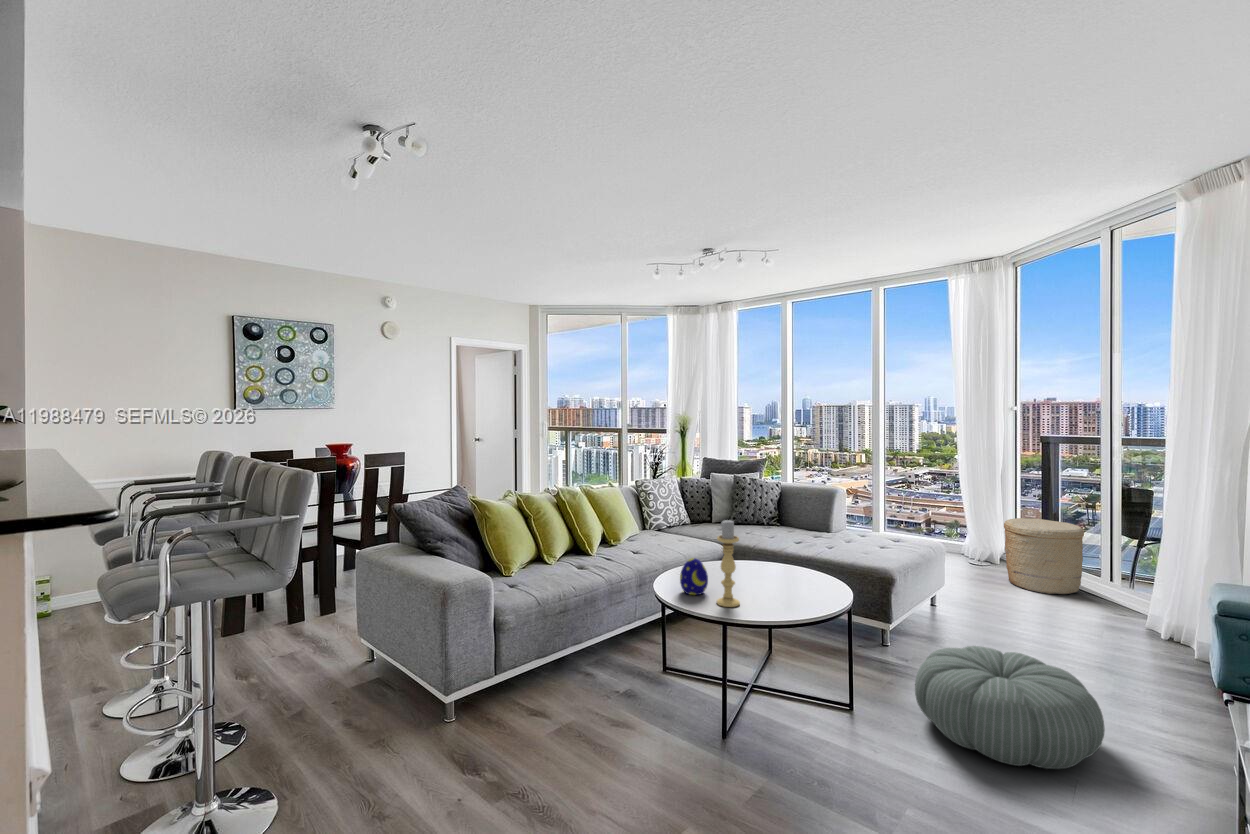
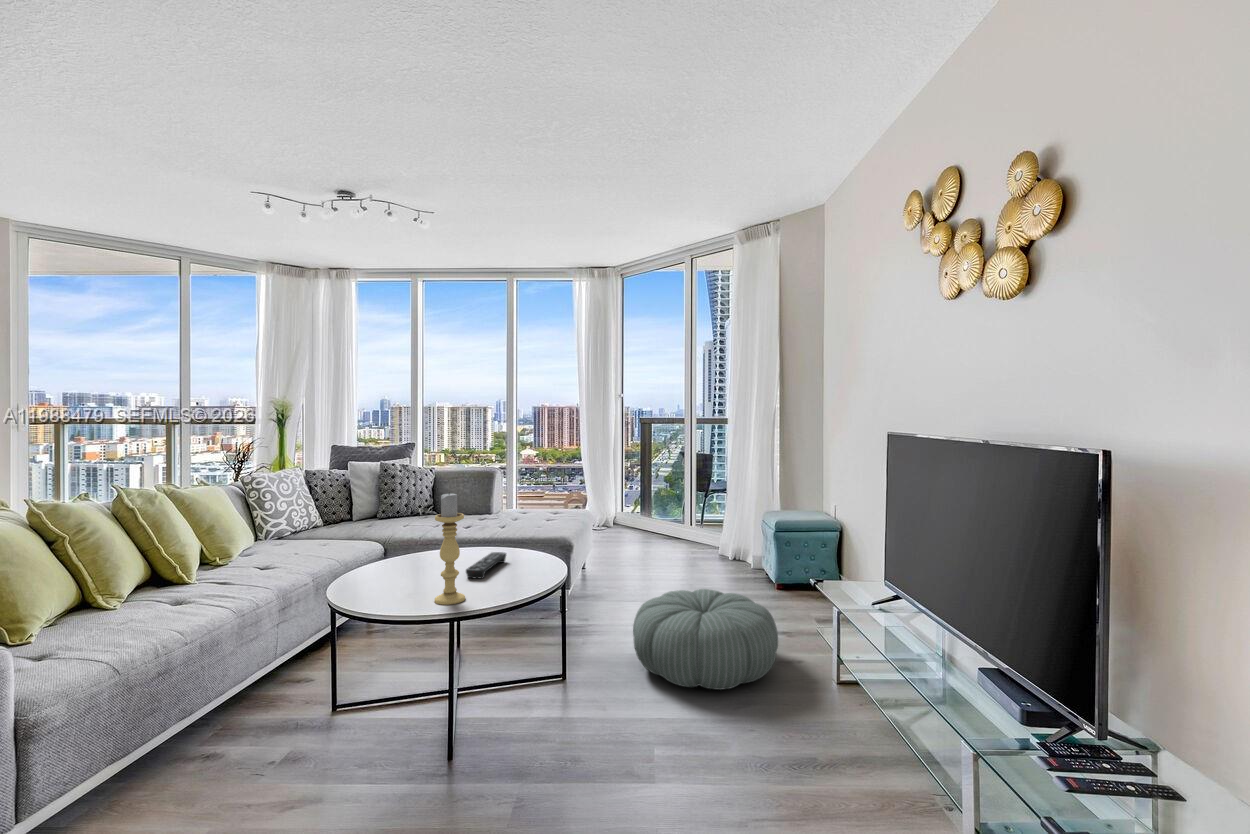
woven basket: present [1004,518,1084,594] -> none [628,484,683,544]
decorative egg: present [680,558,708,595] -> none [375,551,415,601]
remote control: none [753,571,797,592] -> present [466,552,506,578]

